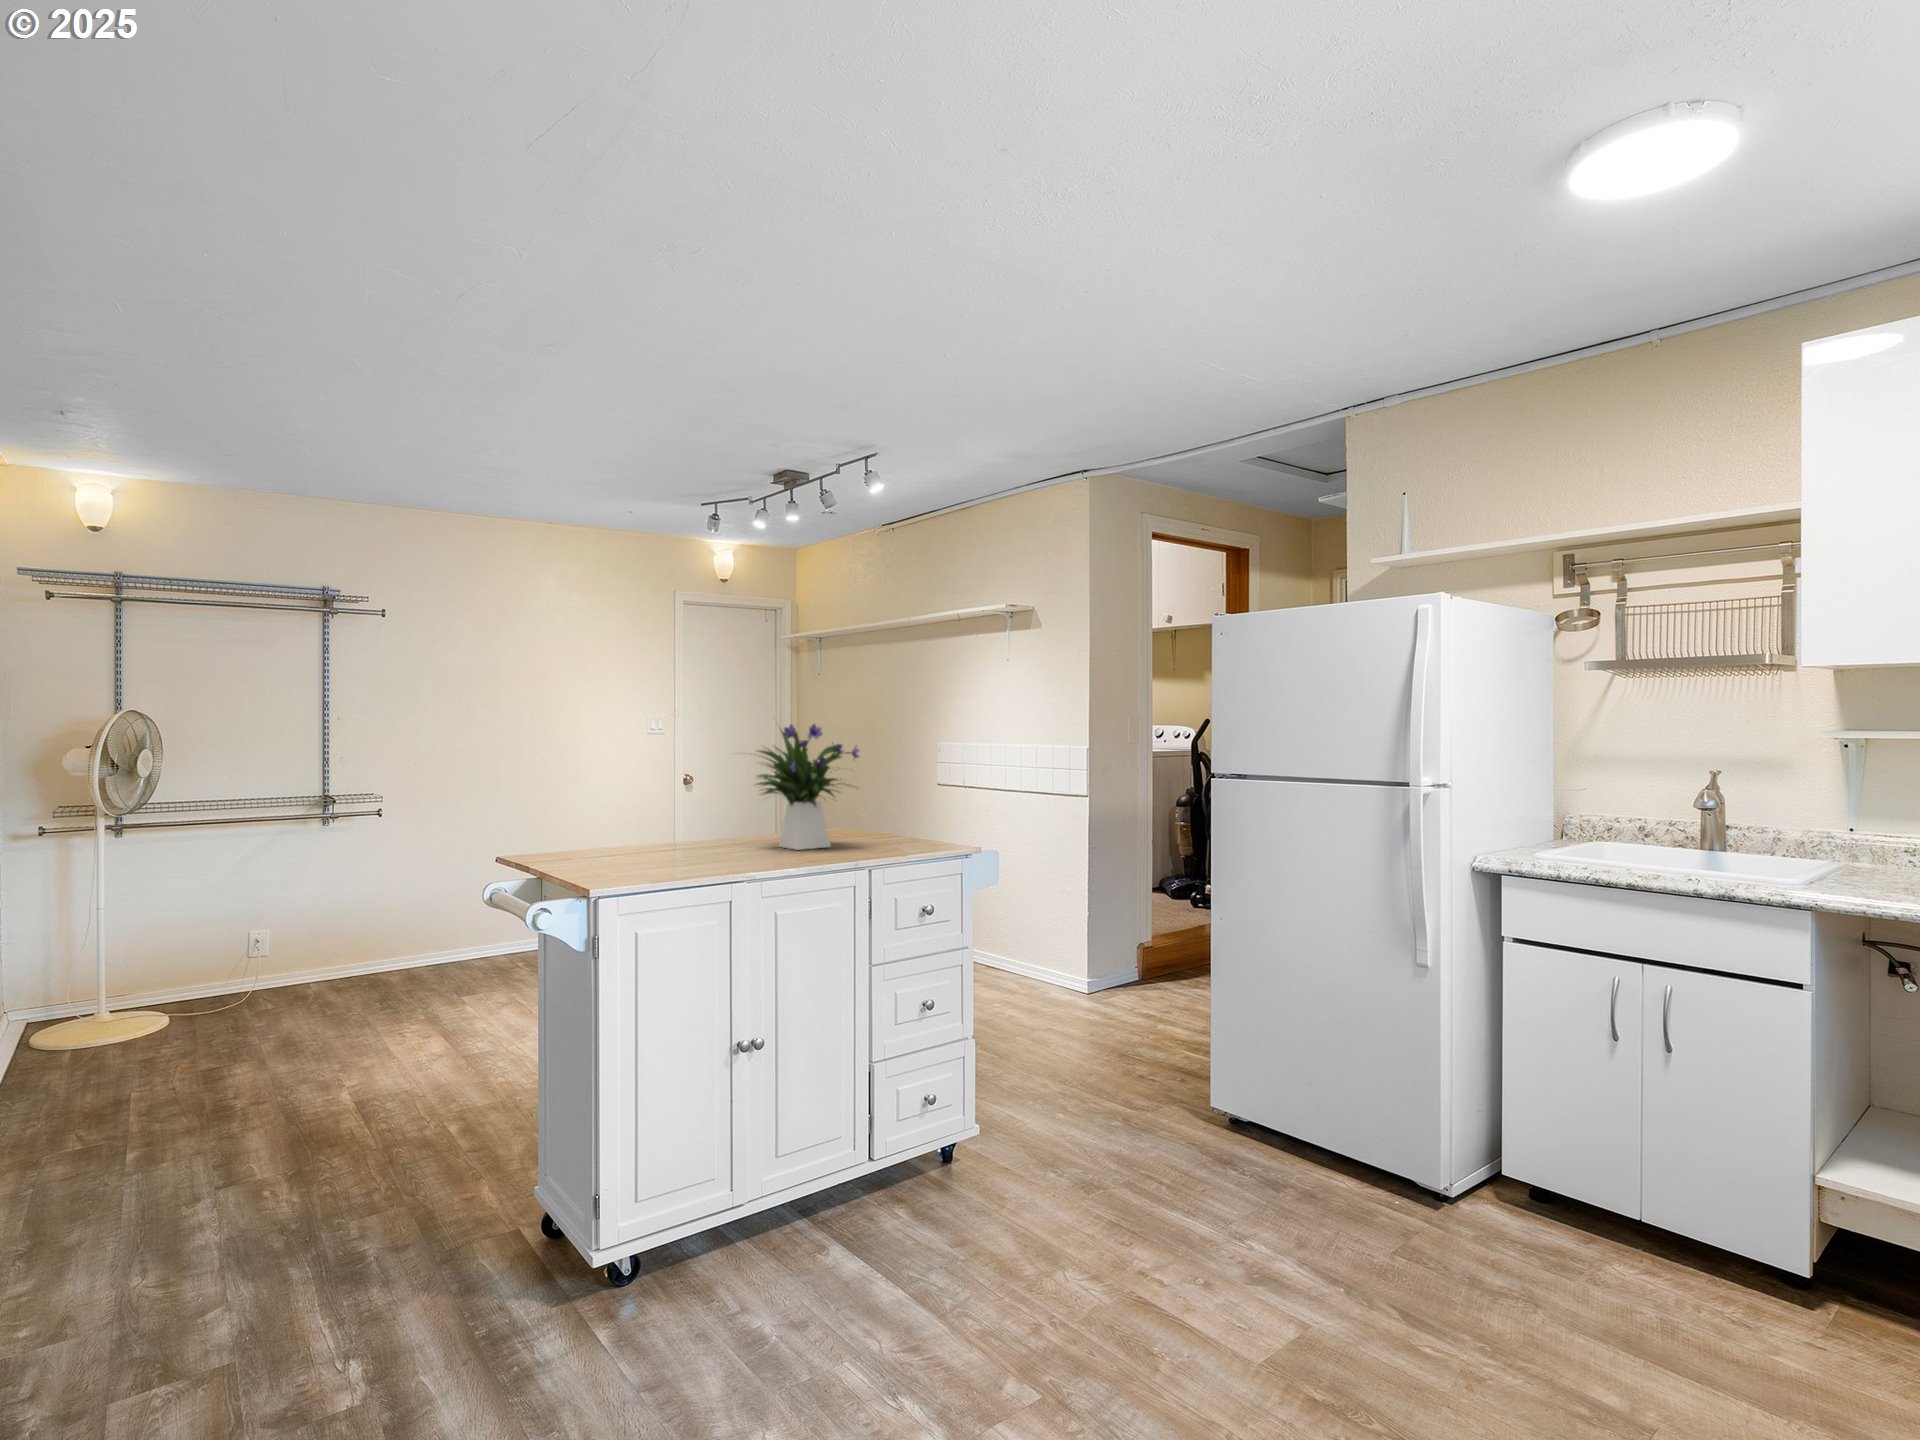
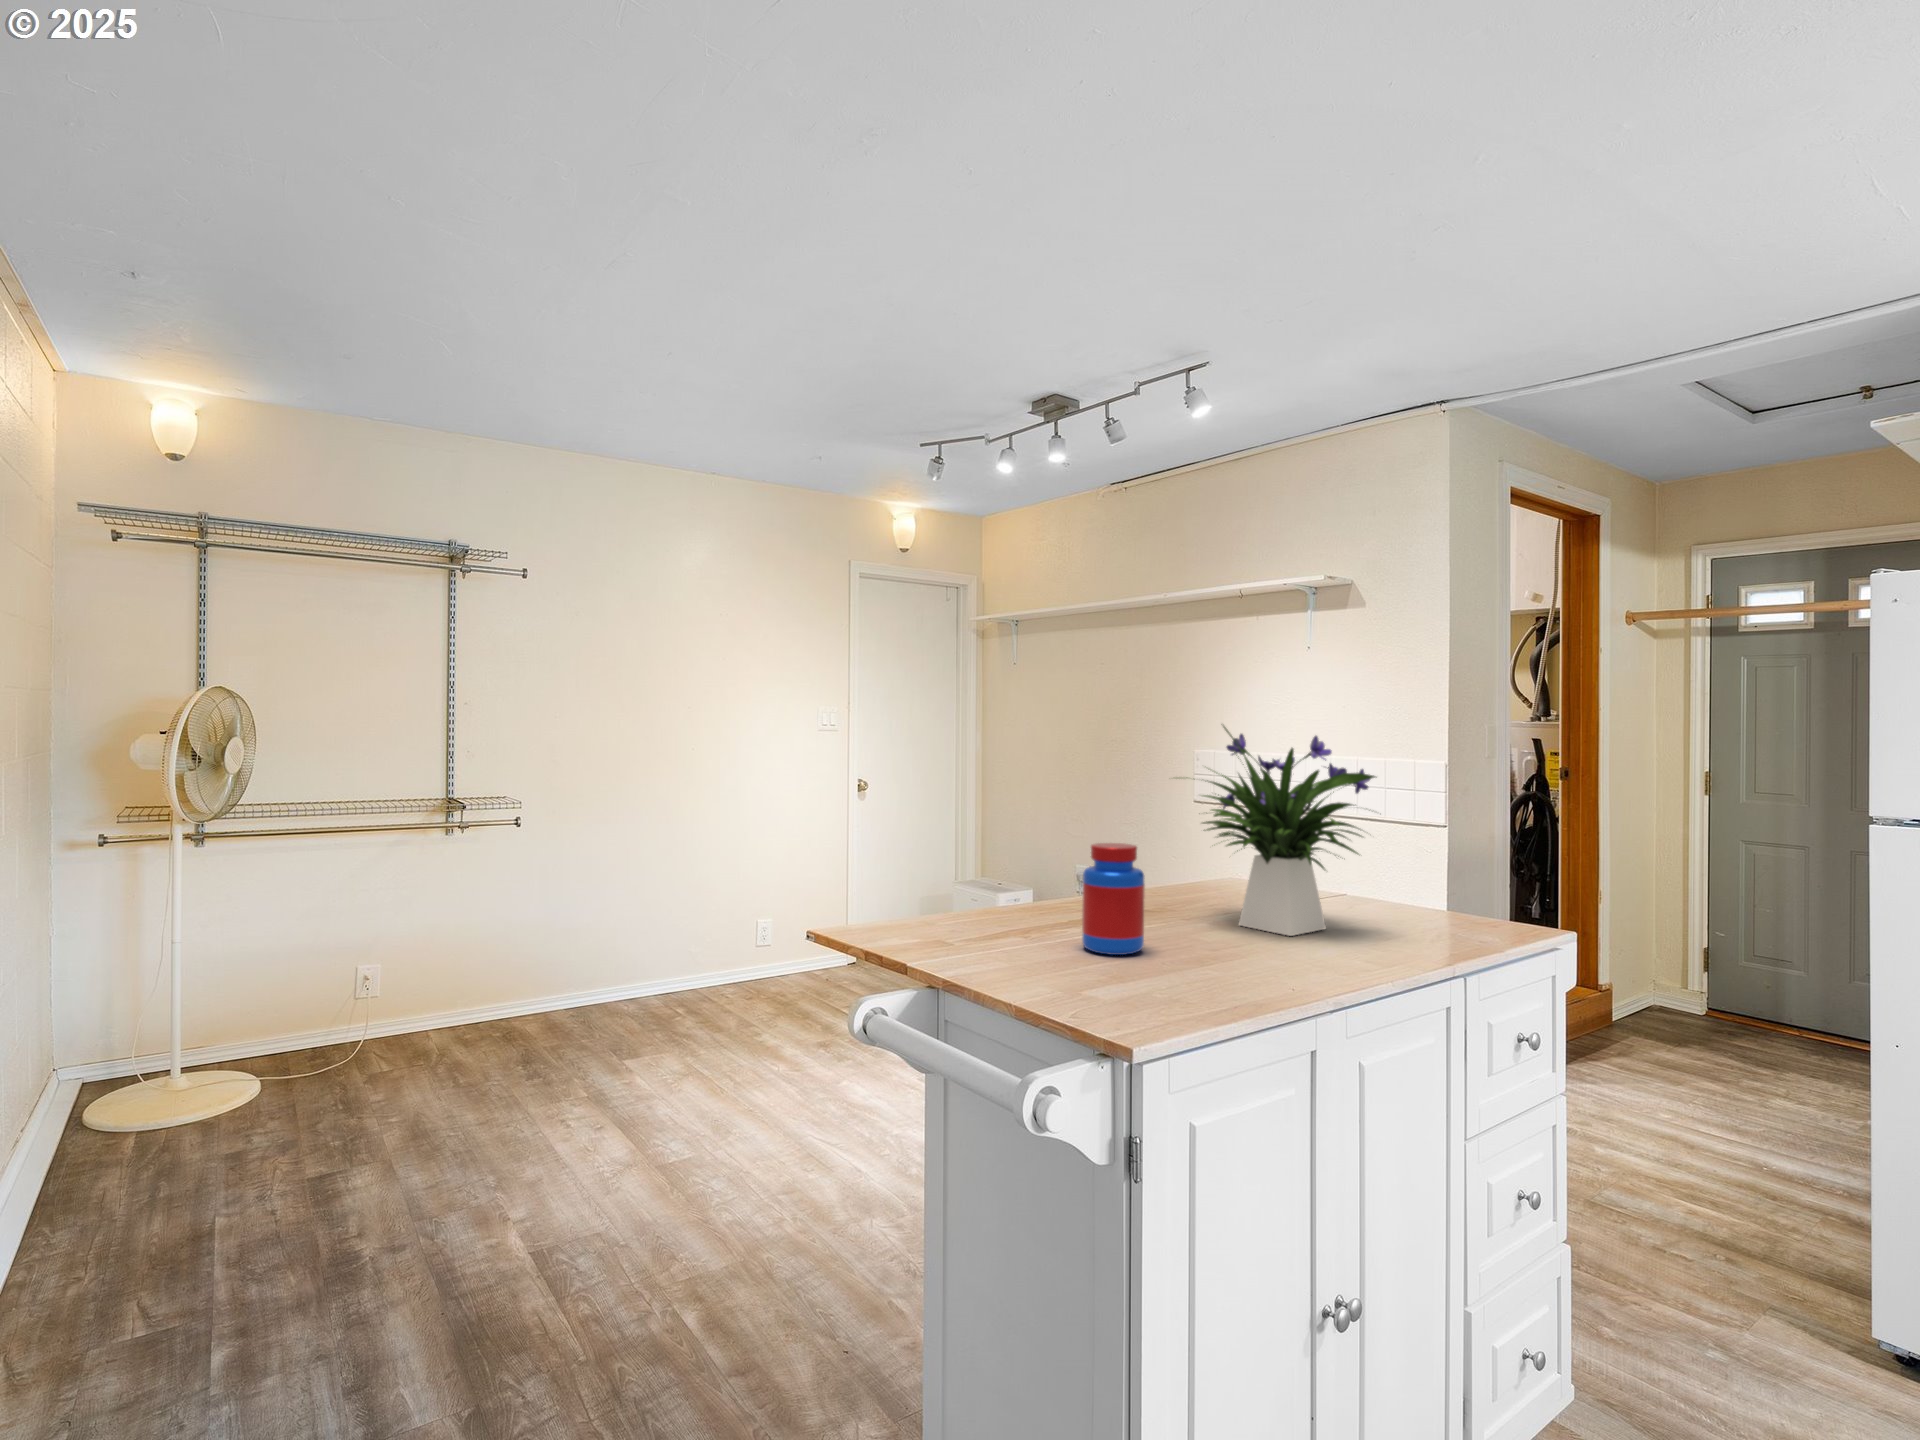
jar: none [645,792,684,858] -> present [1082,843,1145,955]

